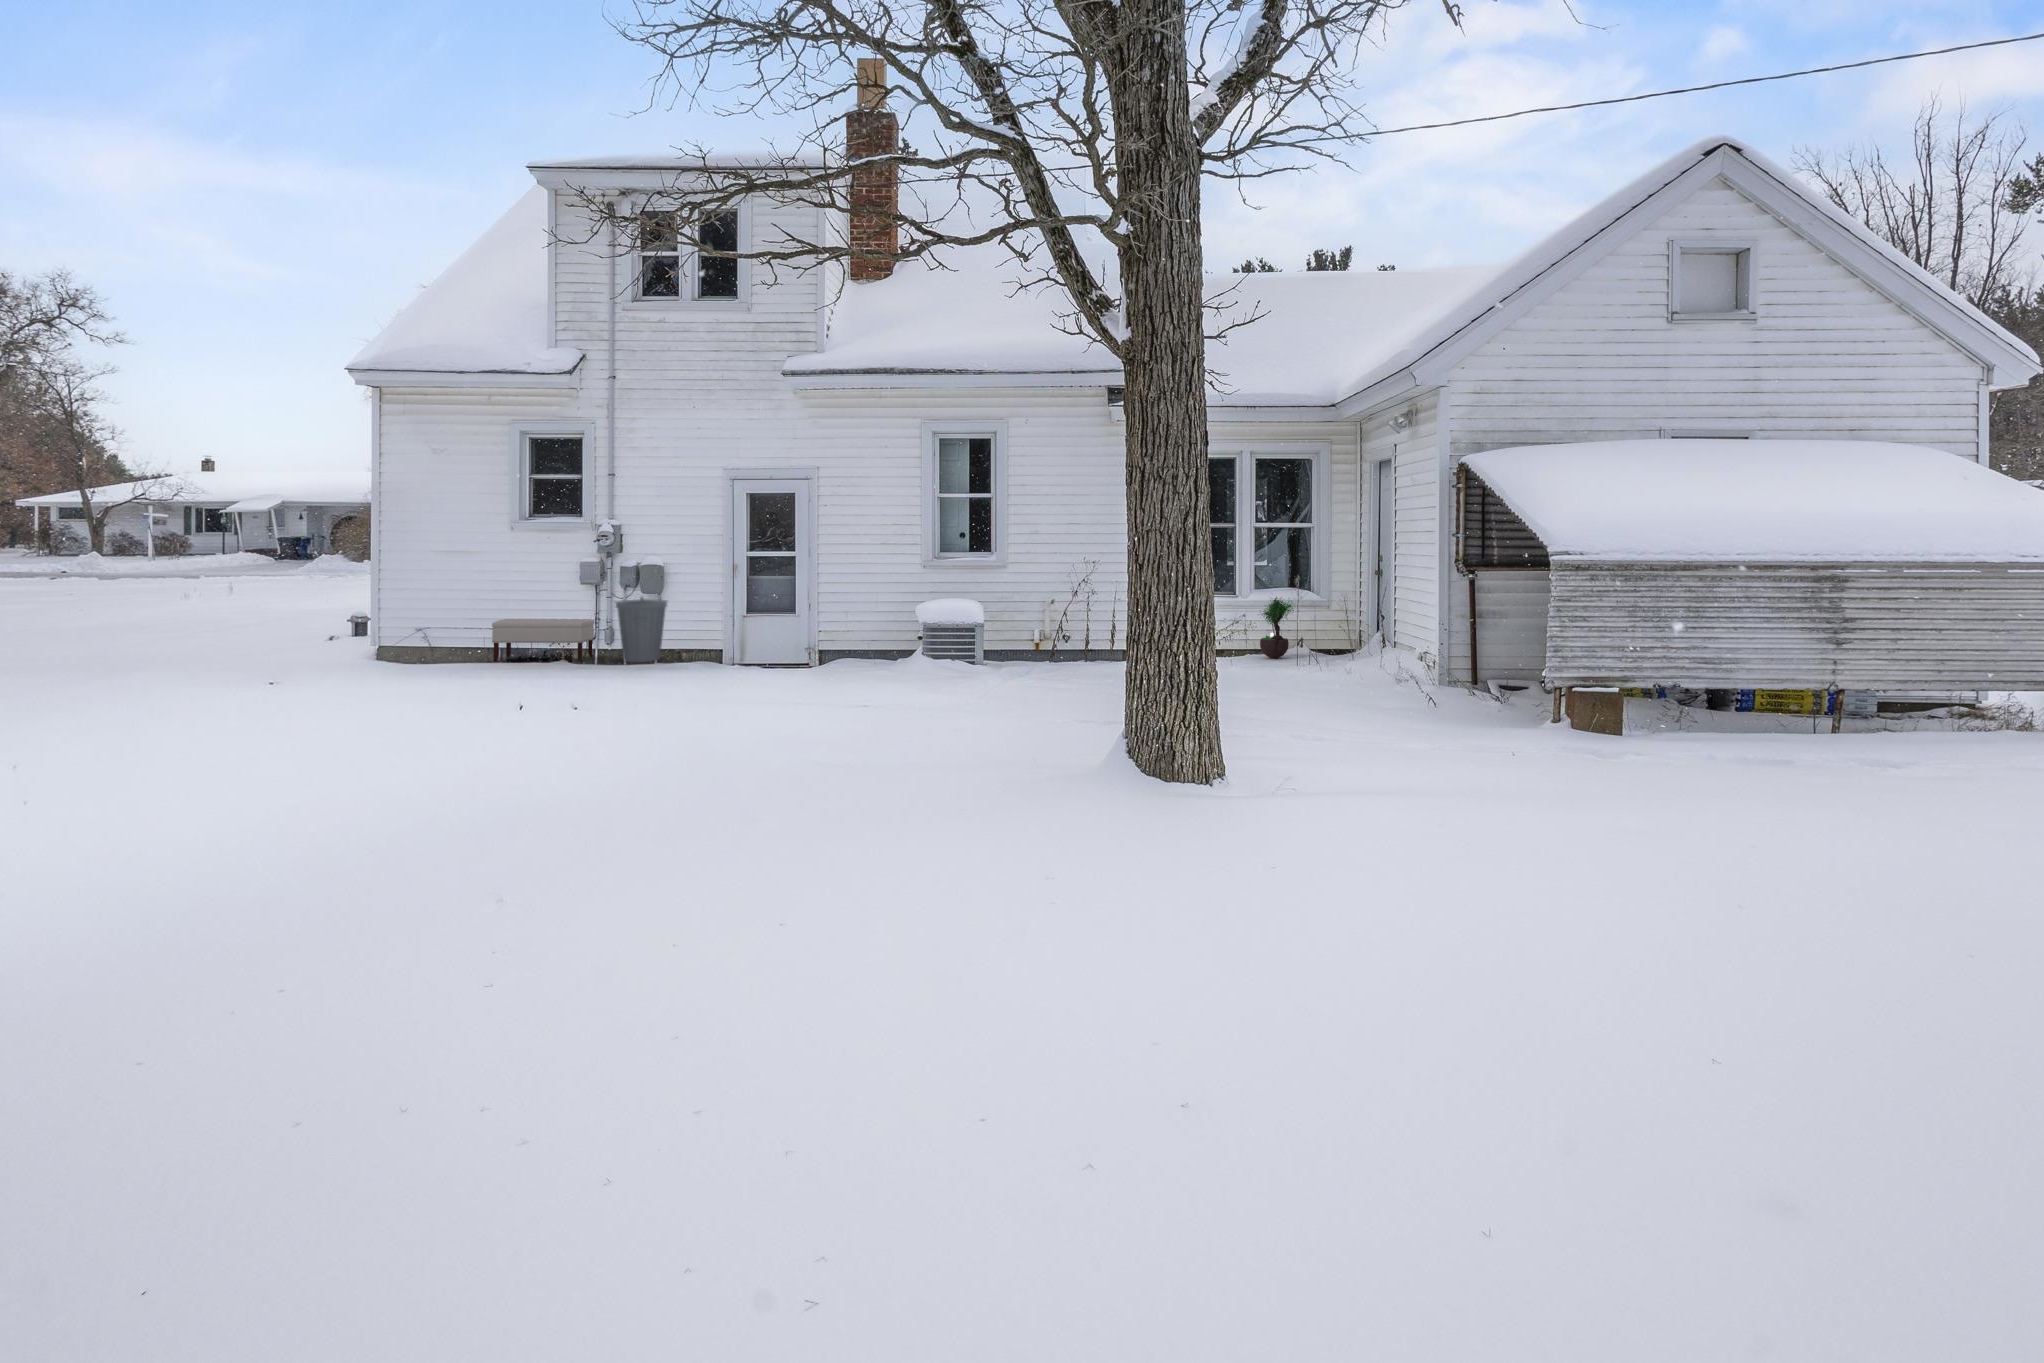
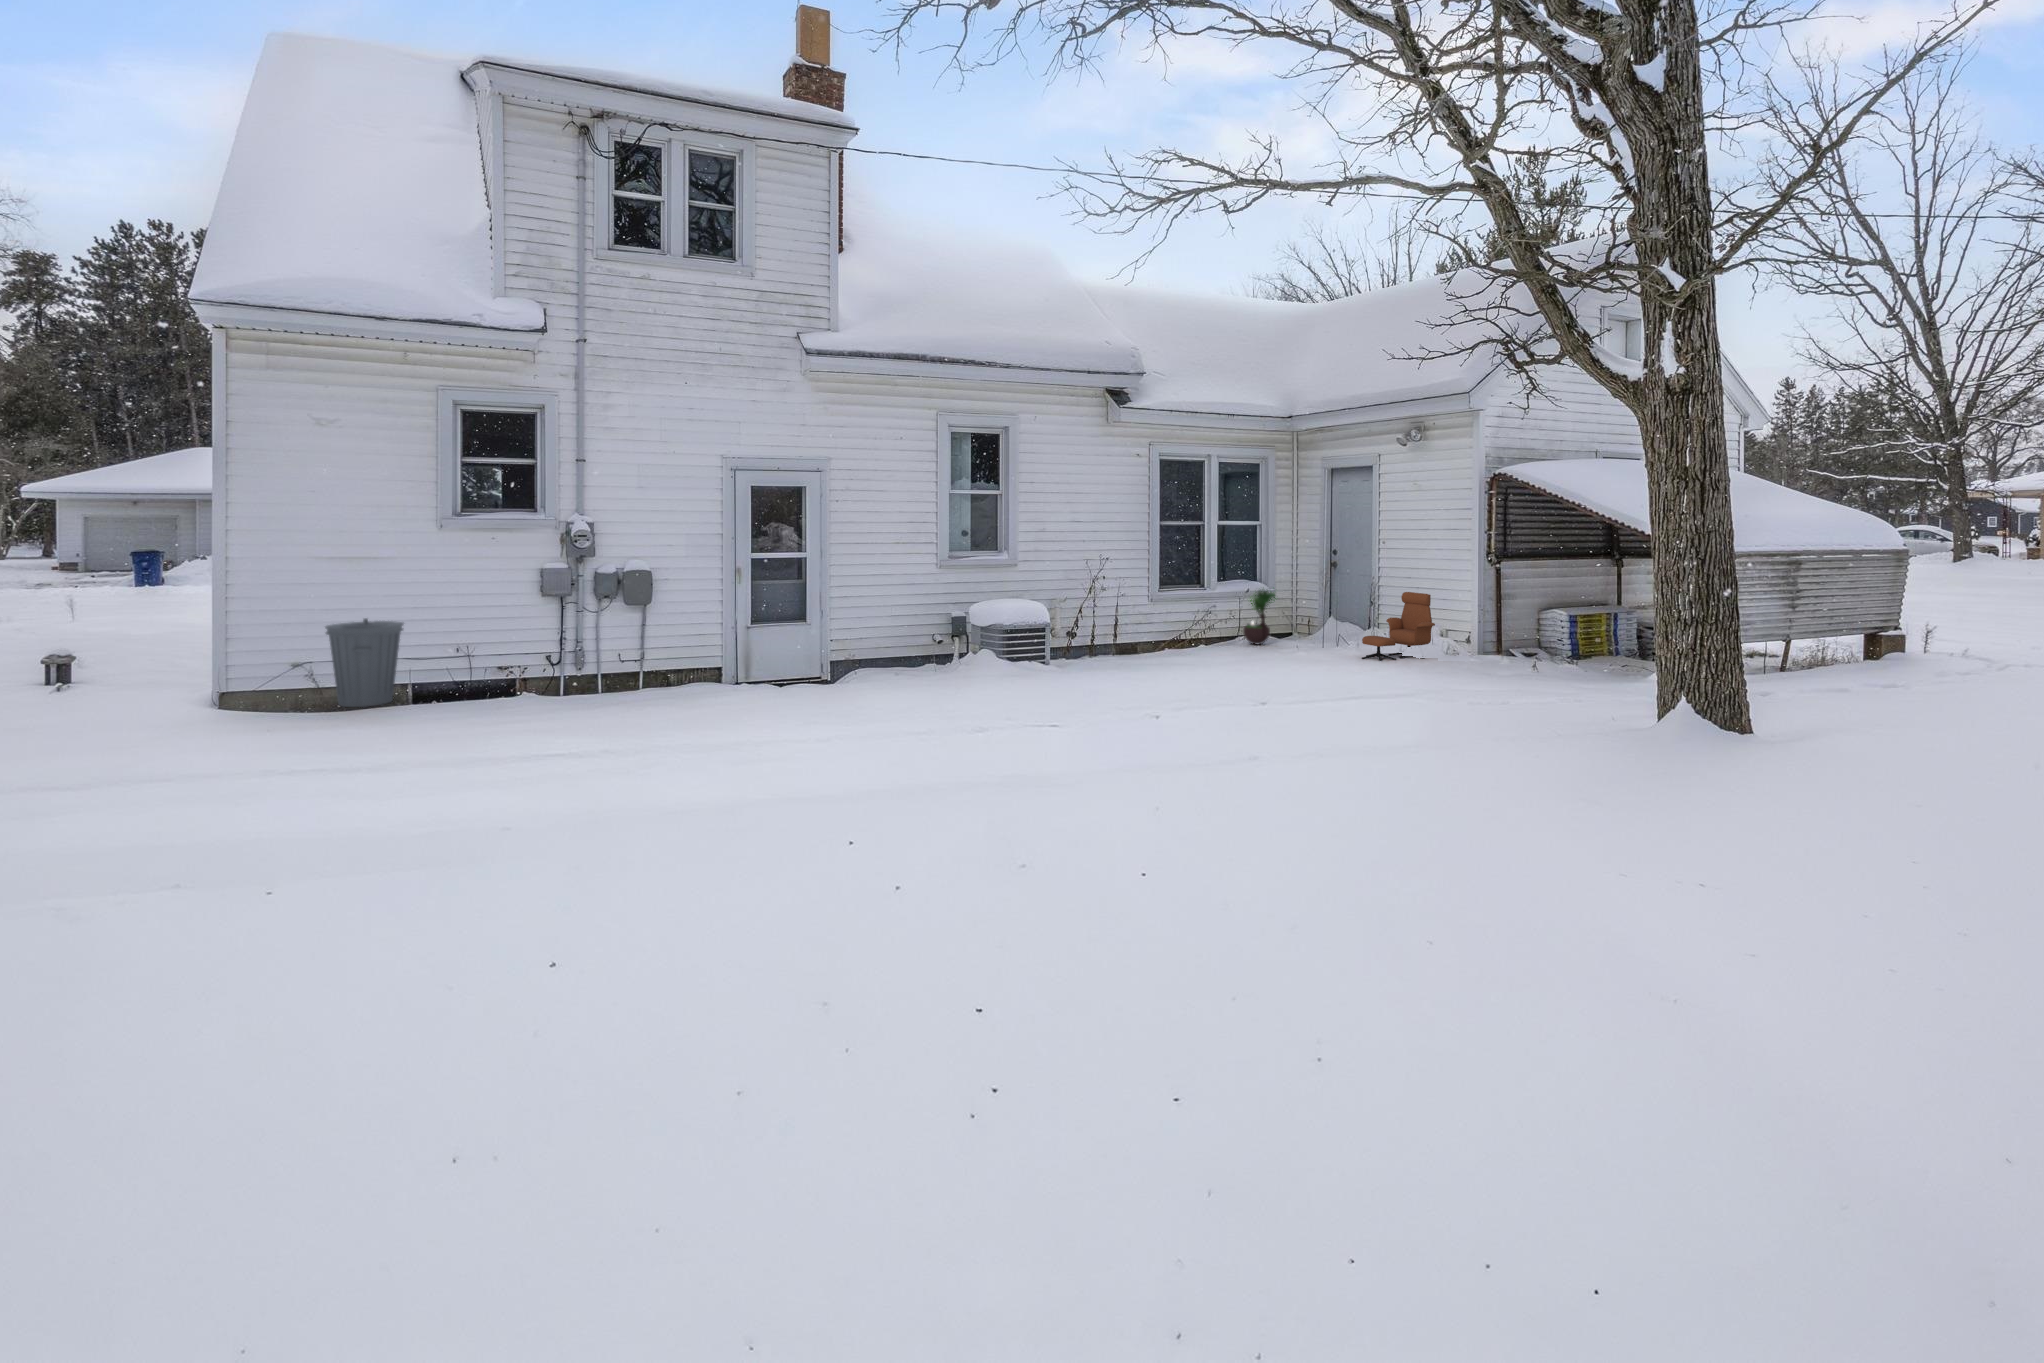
trash can: present [615,597,667,662] -> present [325,618,404,707]
lounge chair: none [1333,606,1419,681] -> present [1362,592,1435,661]
bench: present [492,619,594,661] -> none [435,639,563,700]

